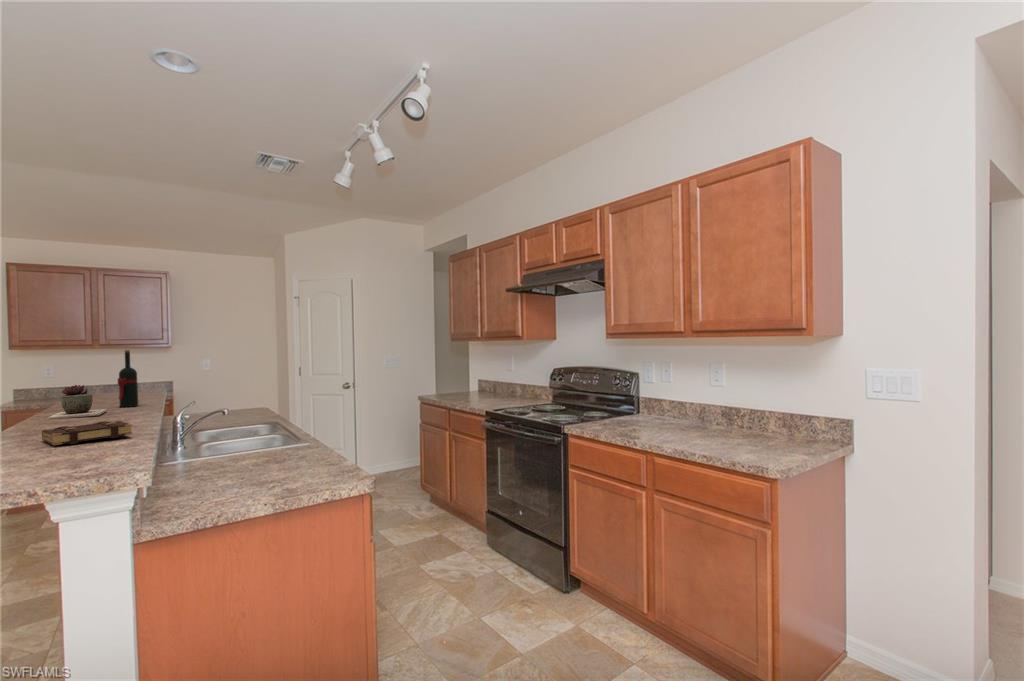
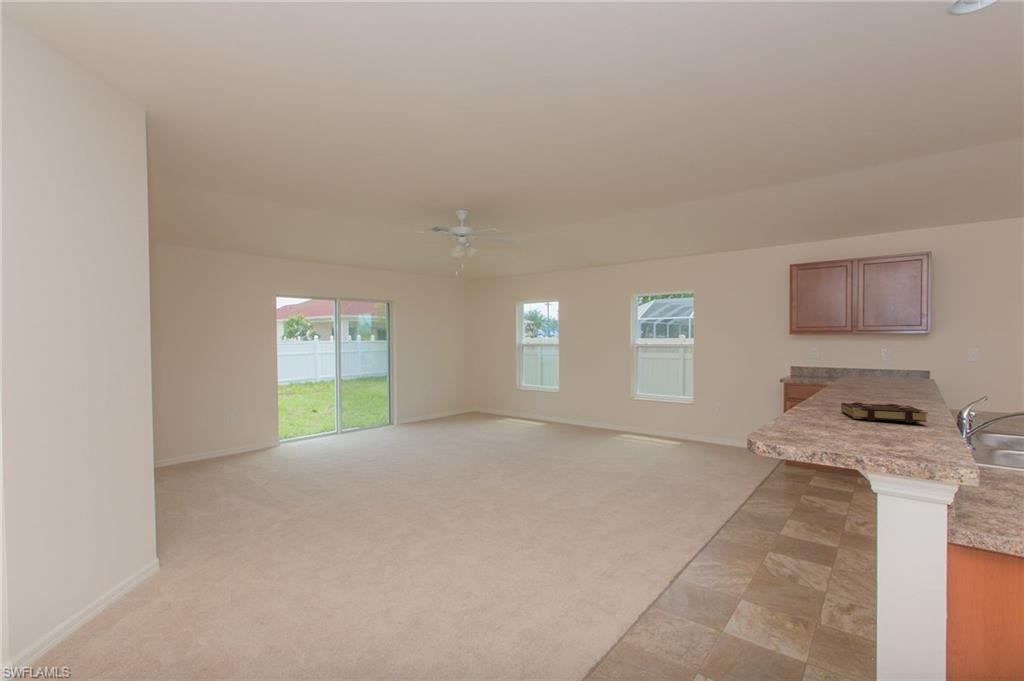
wine bottle: present [118,350,138,407] -> none [890,336,910,393]
succulent plant: present [48,385,107,419] -> none [834,366,882,397]

